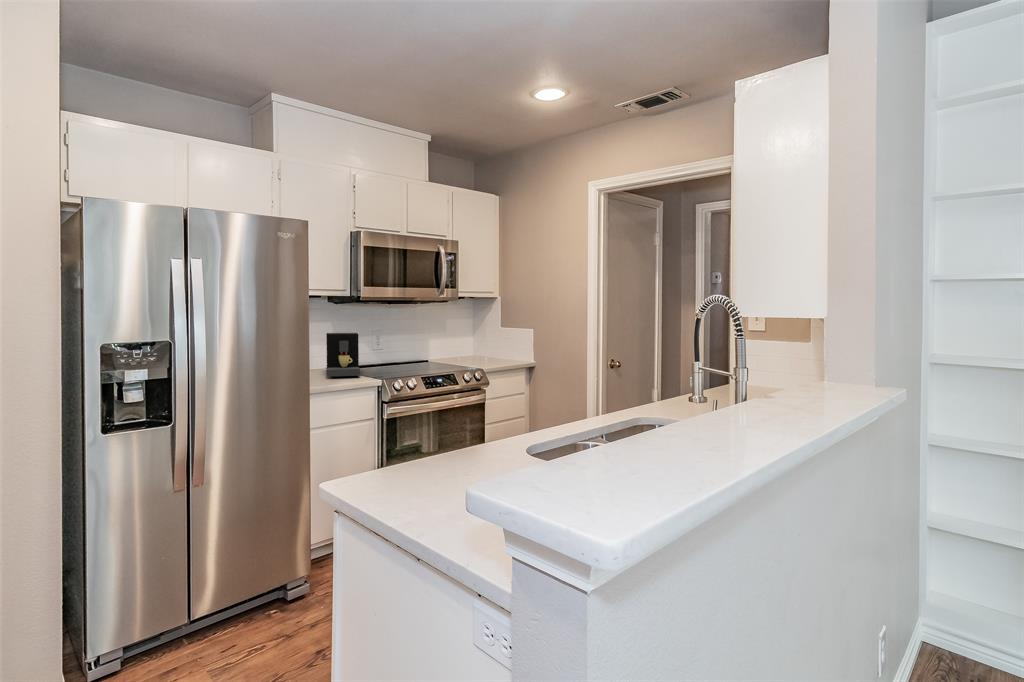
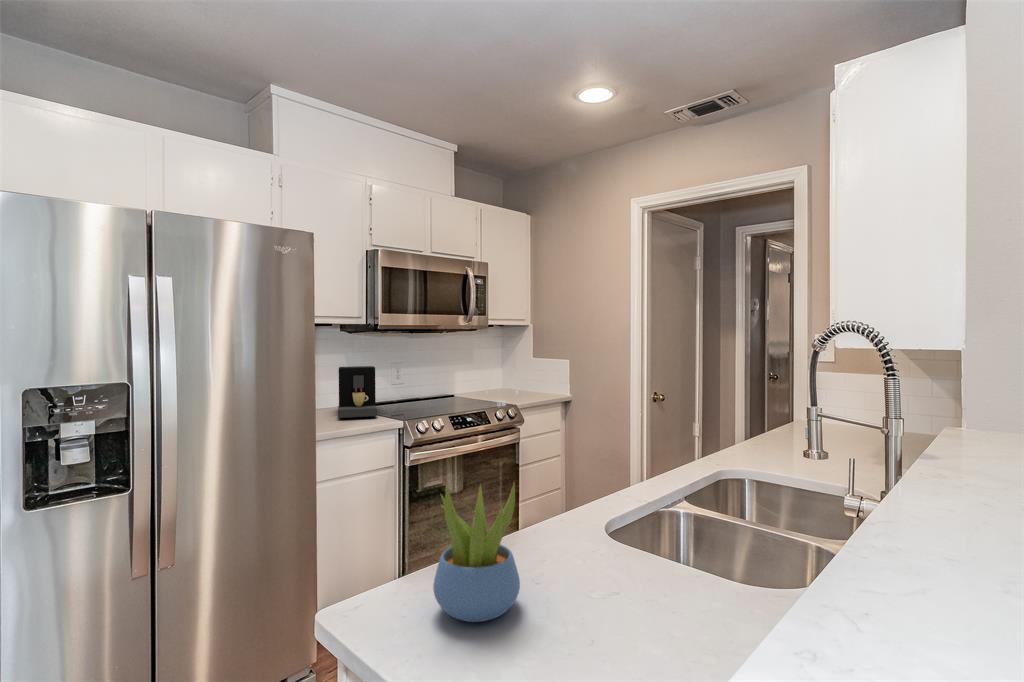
succulent plant: none [397,402,449,484] -> present [433,483,520,622]

